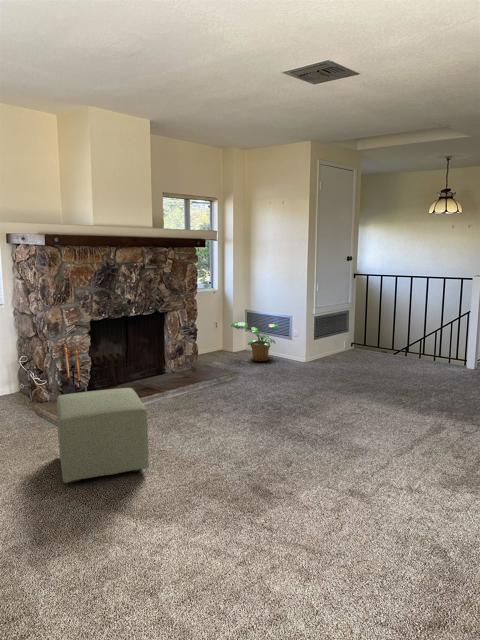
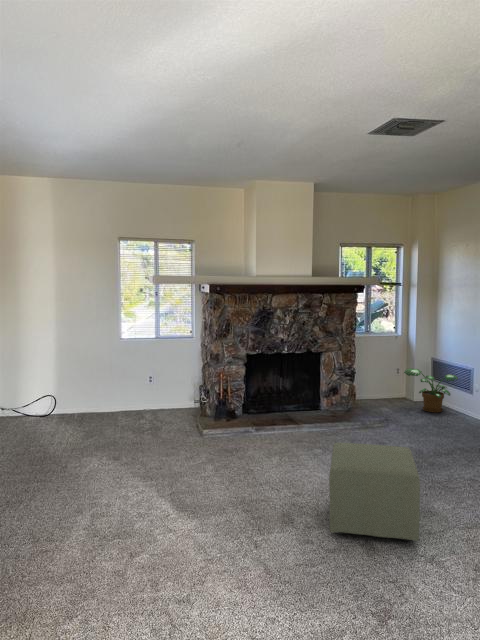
ottoman: present [57,388,149,483] -> present [329,443,420,541]

